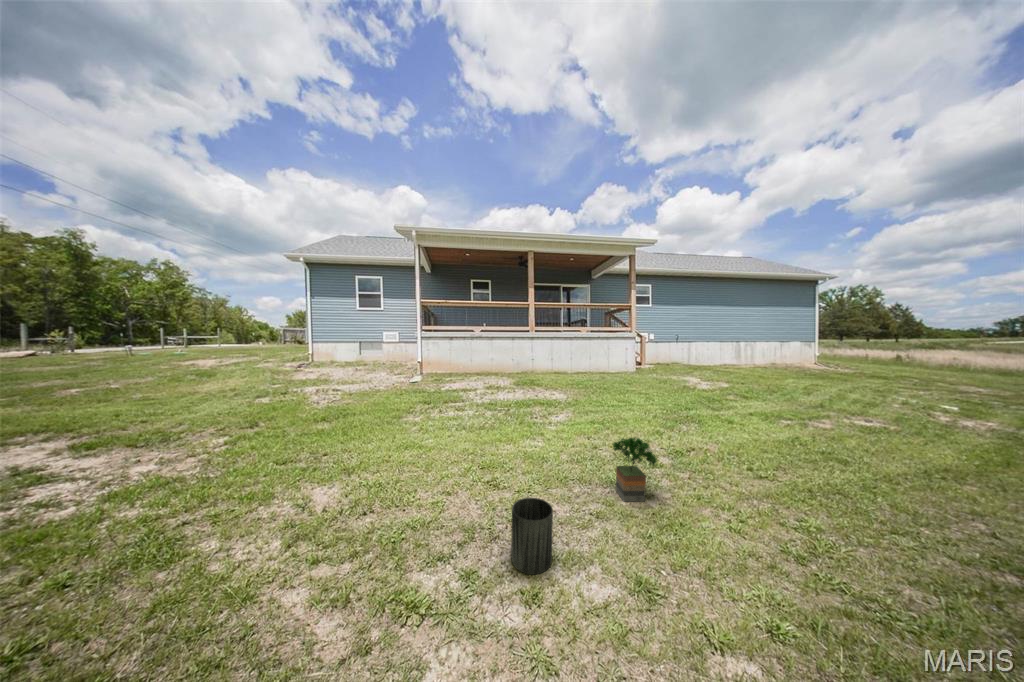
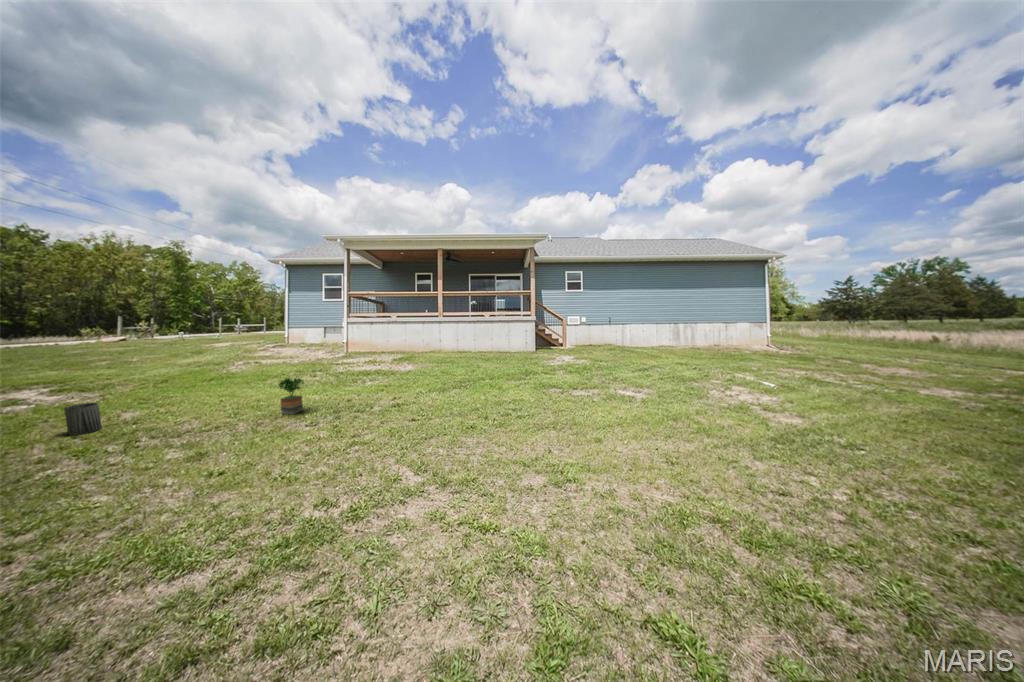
trash can: present [511,498,553,575] -> present [64,403,102,435]

